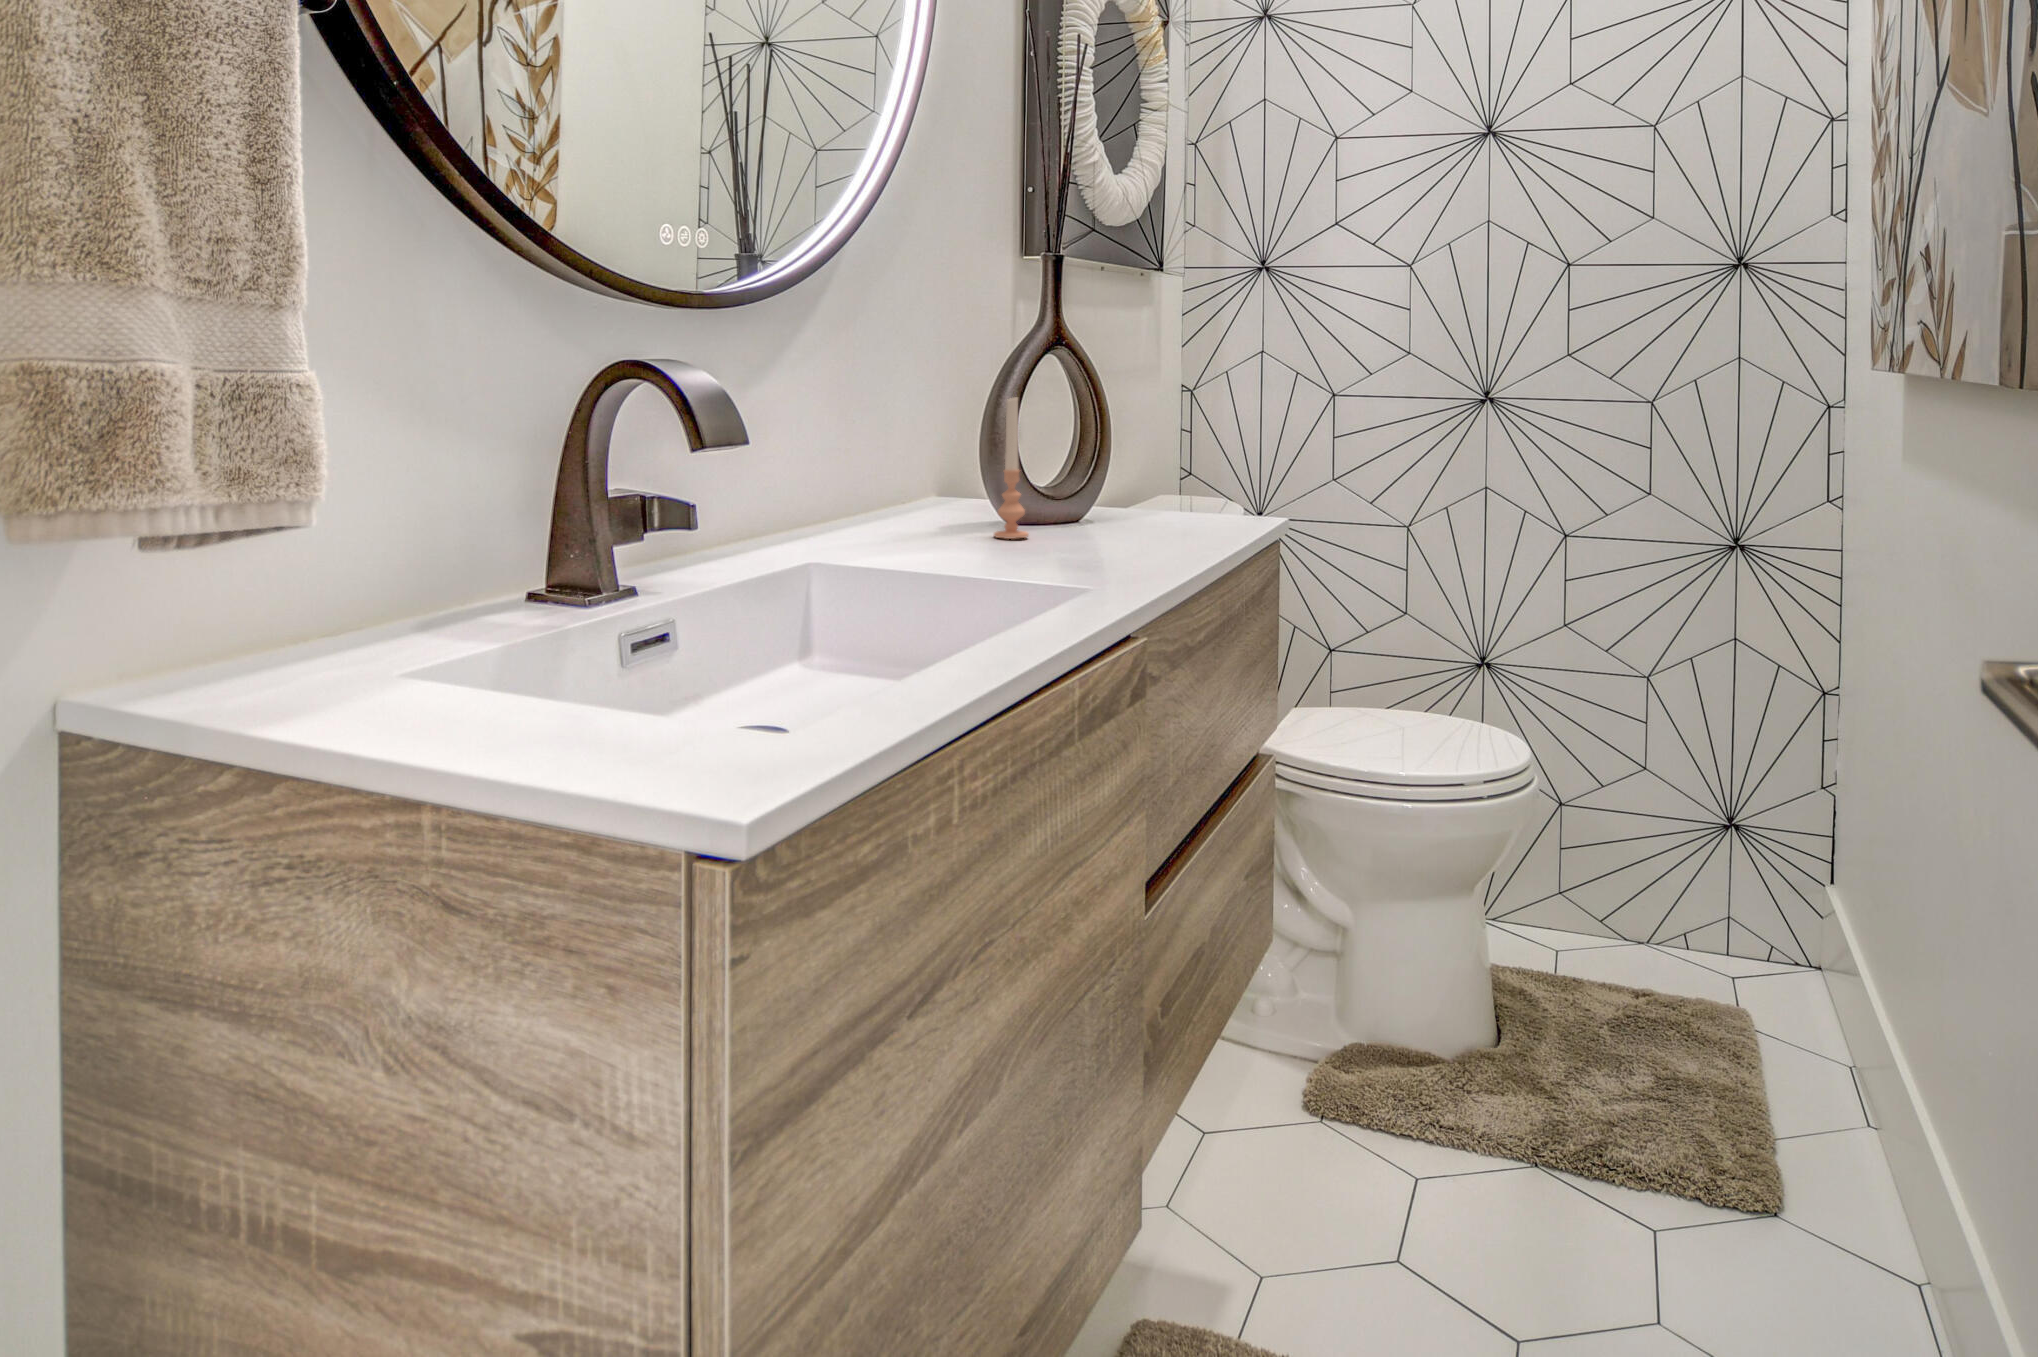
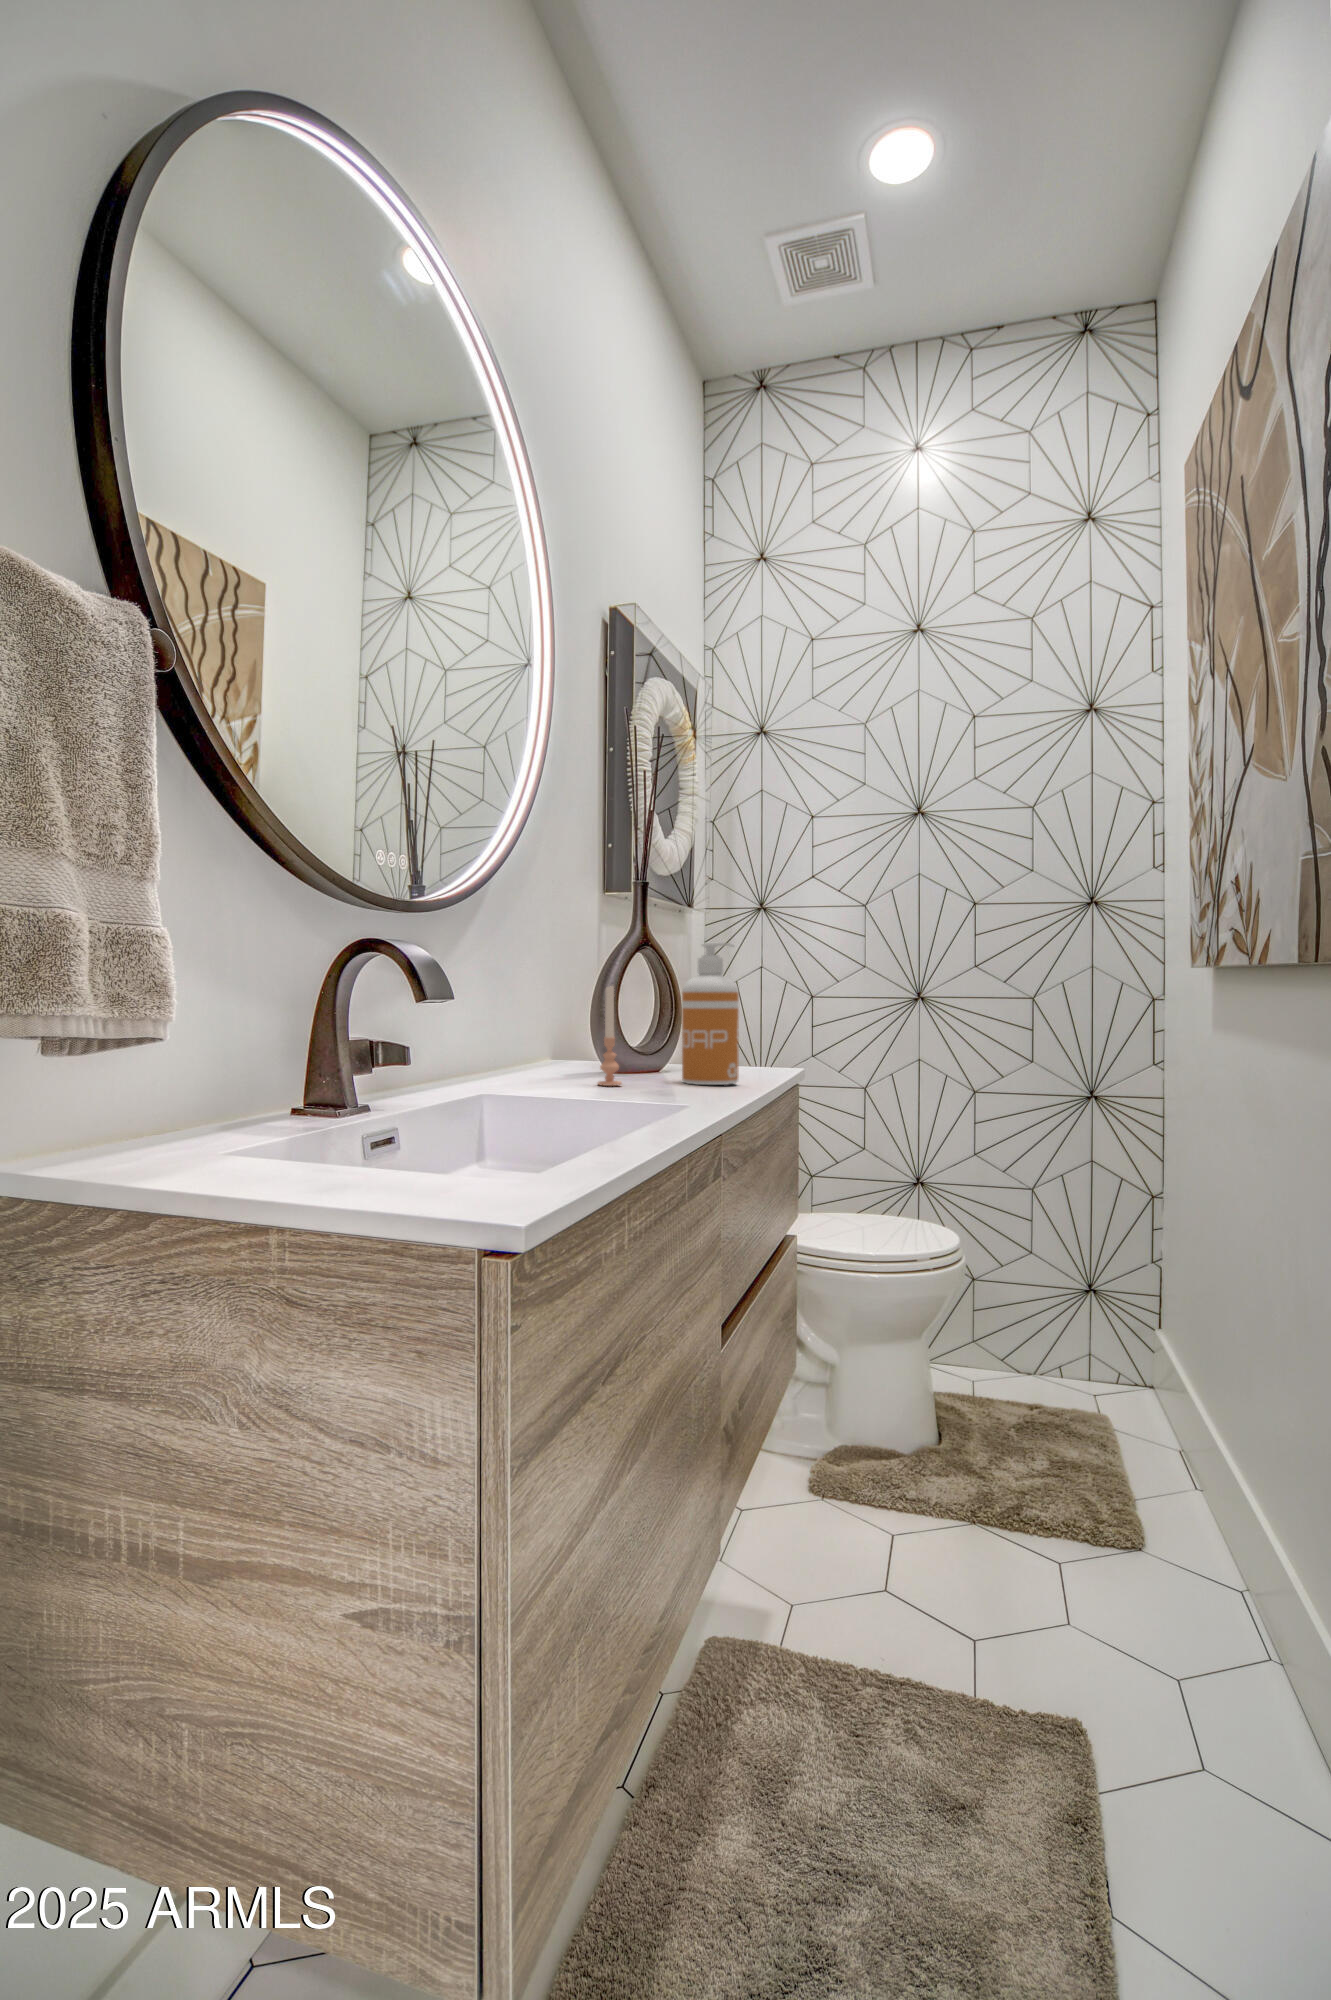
soap dispenser: none [1121,333,1202,536] -> present [682,943,739,1085]

